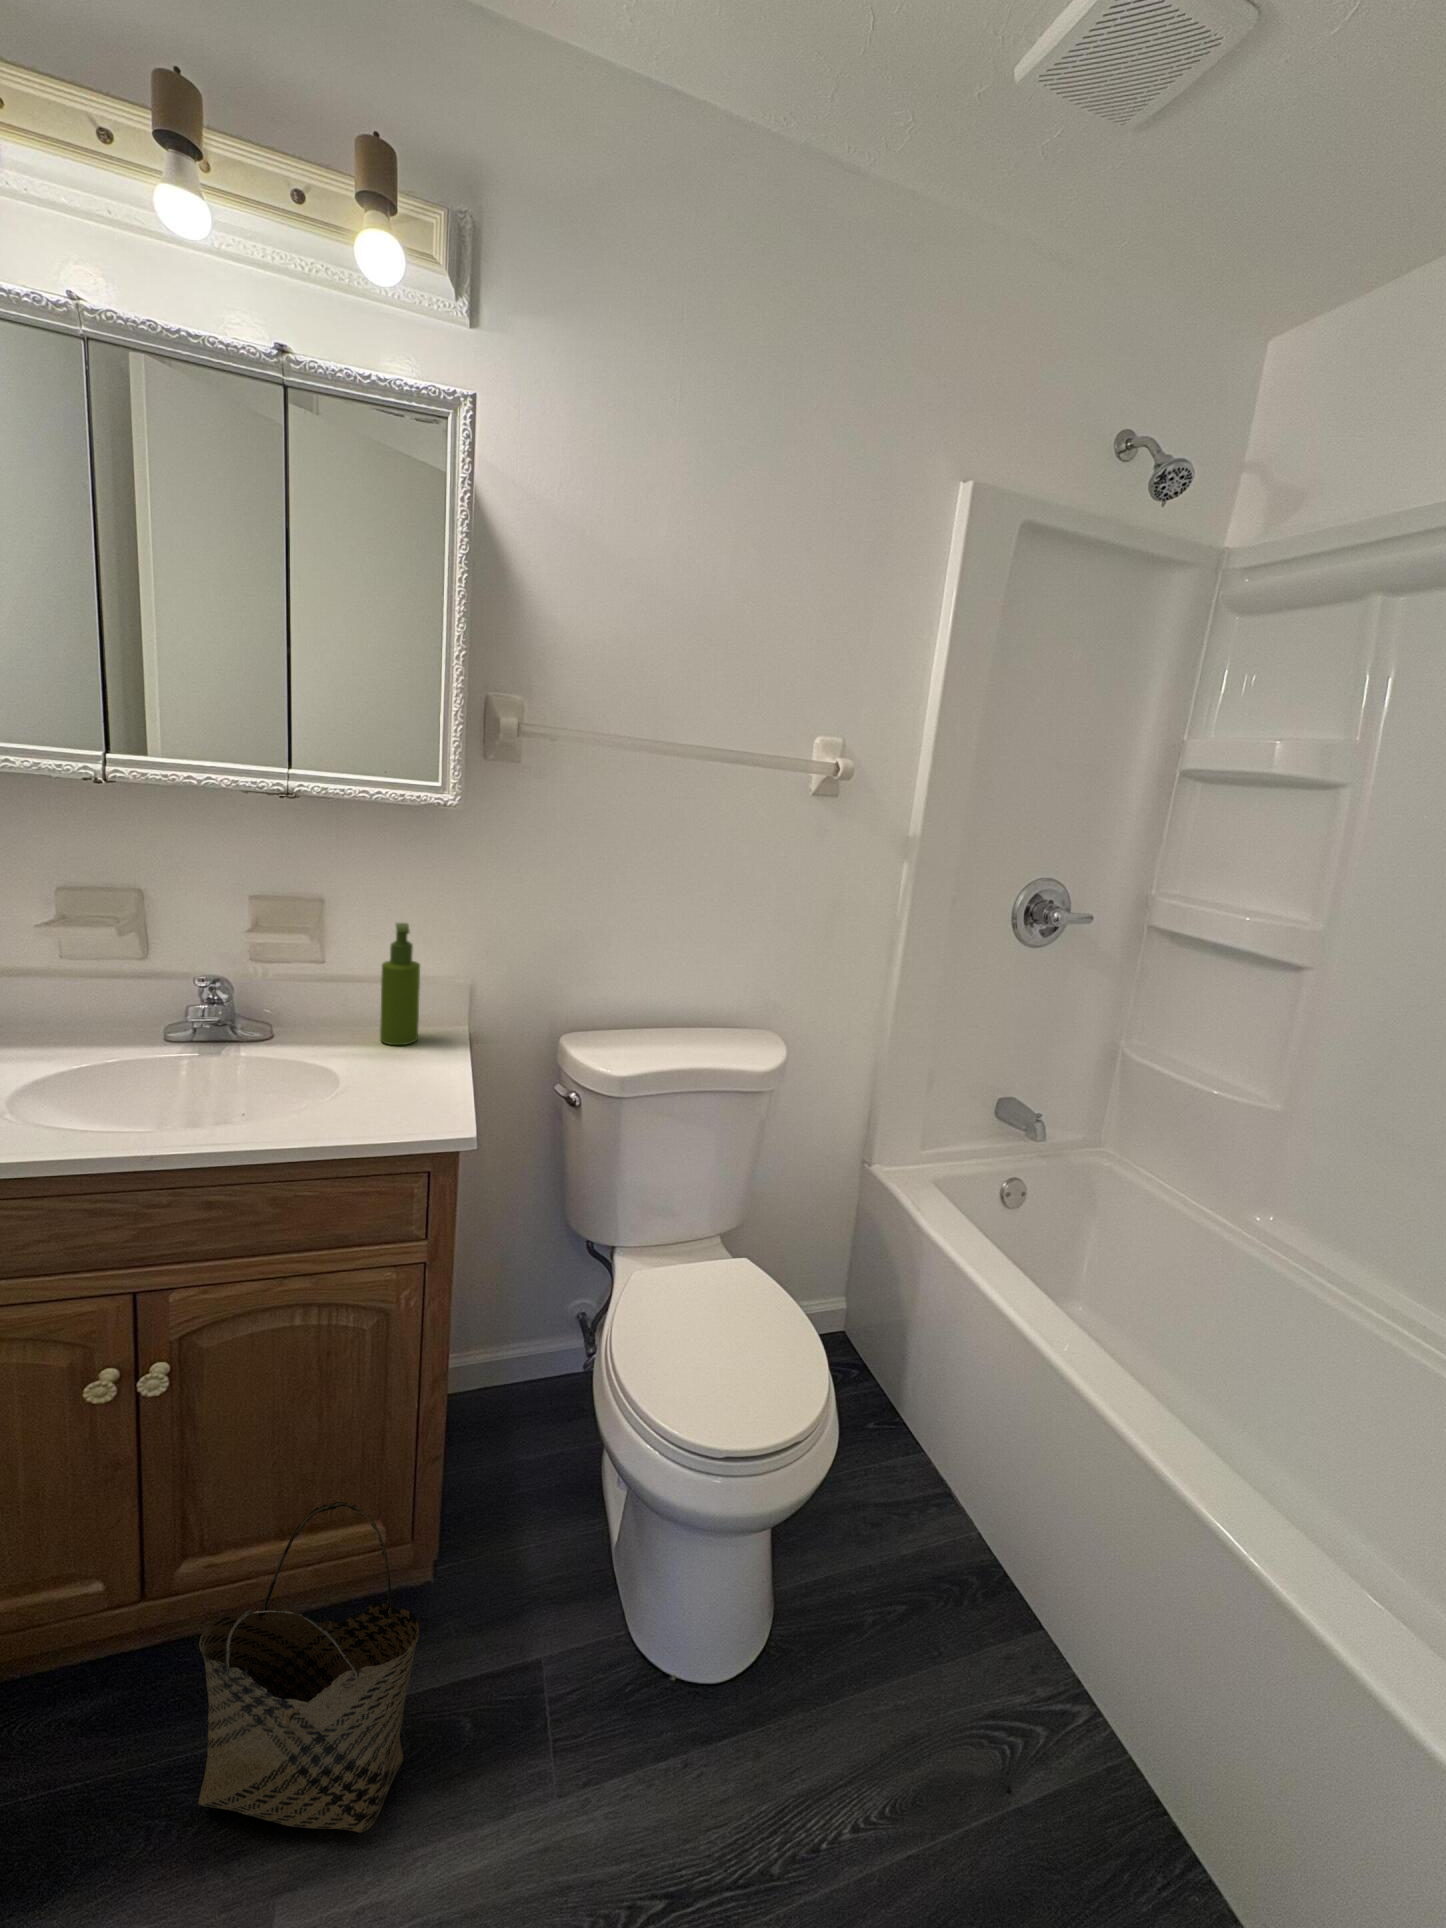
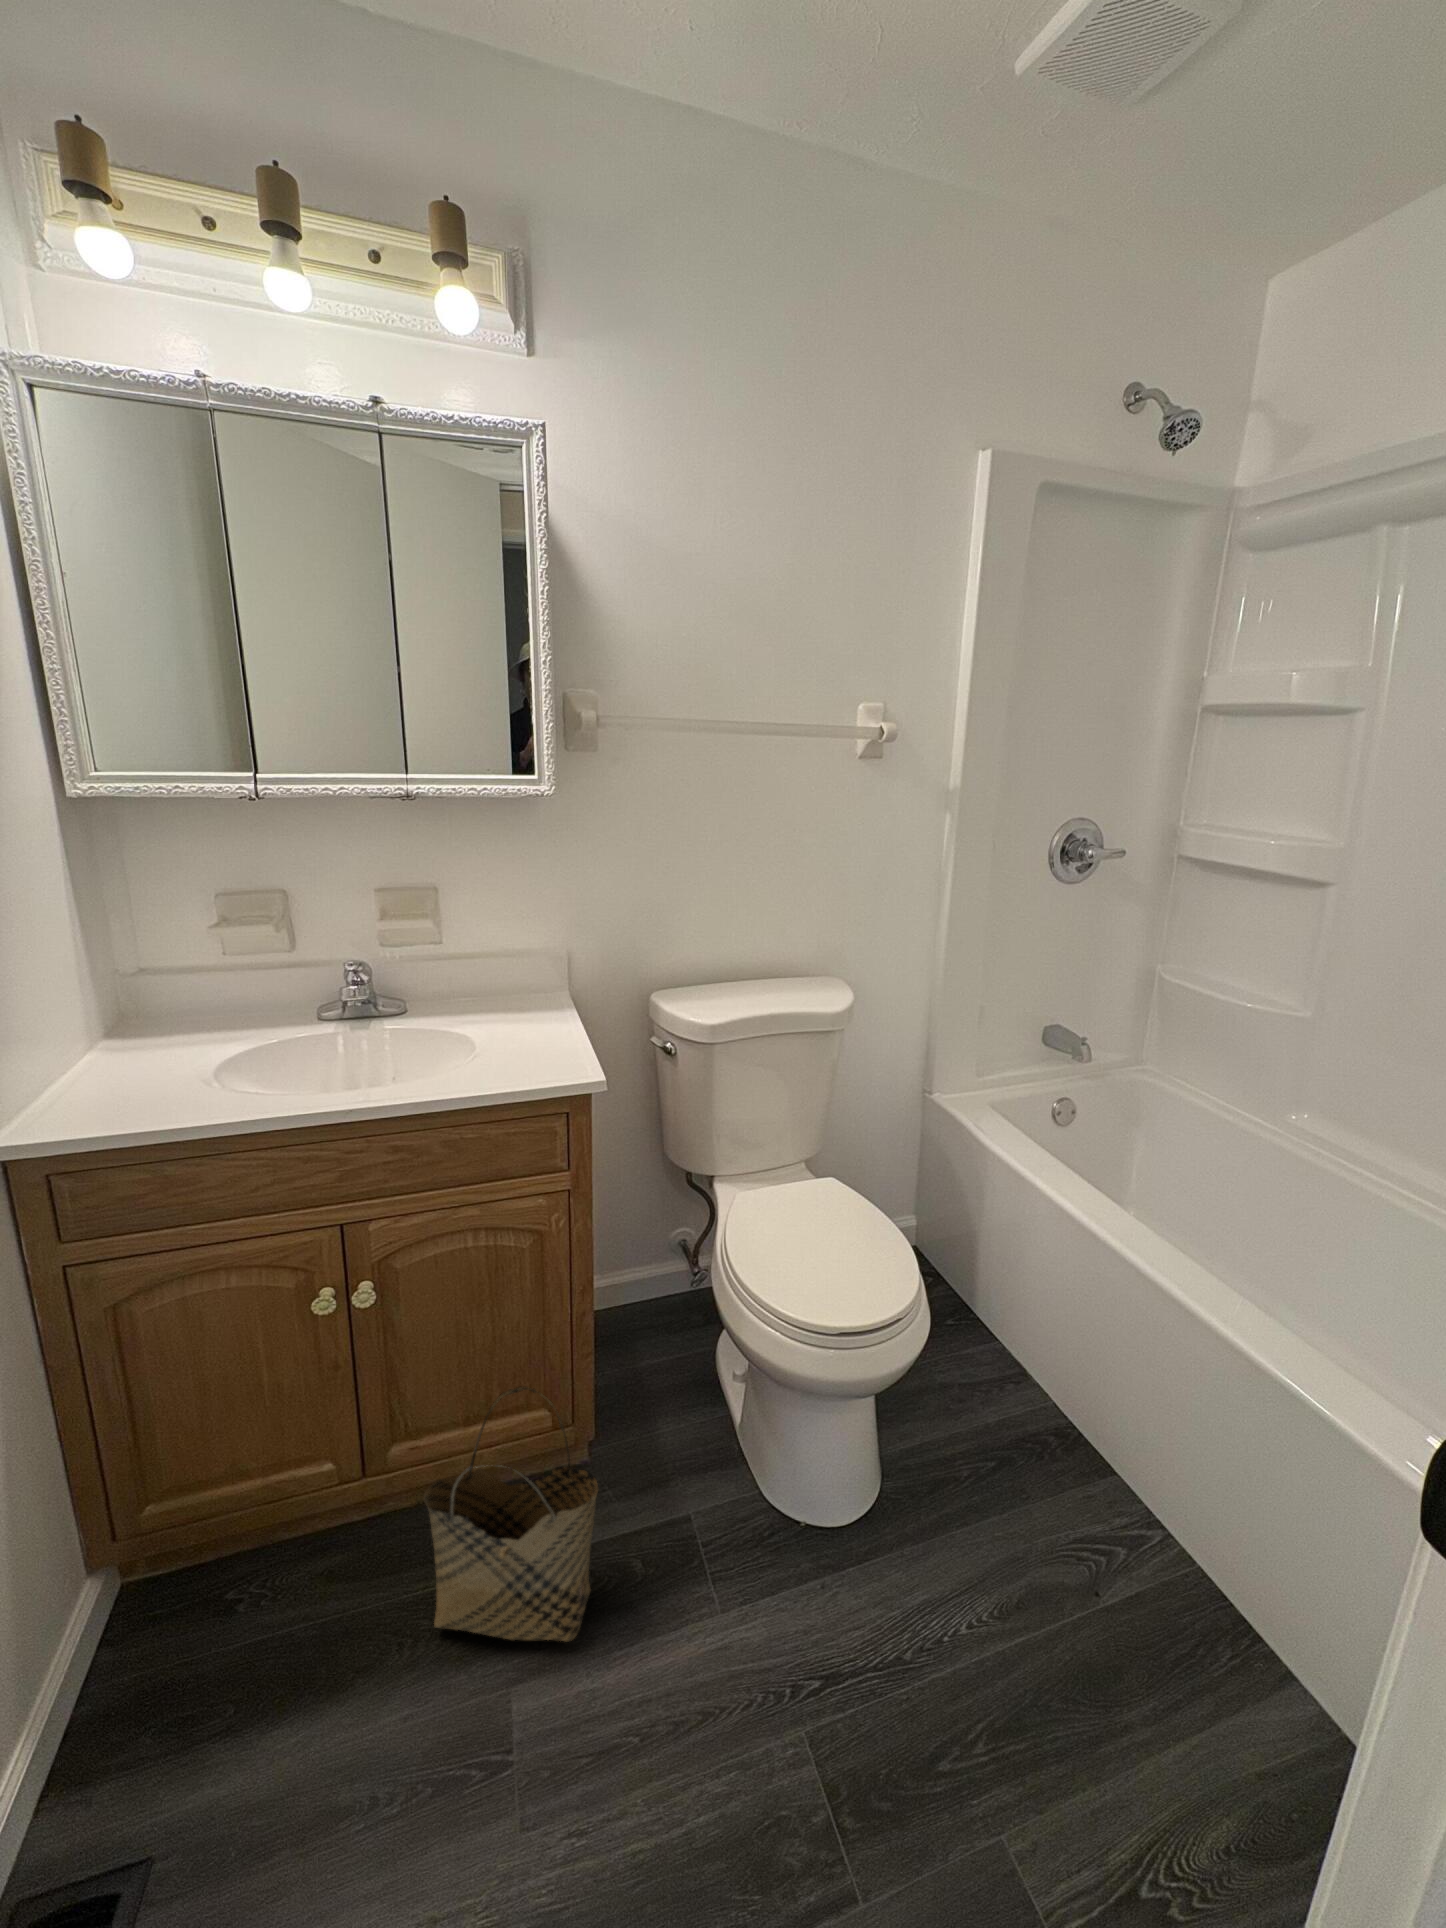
soap dispenser: present [380,923,420,1045] -> none [498,902,533,1010]

